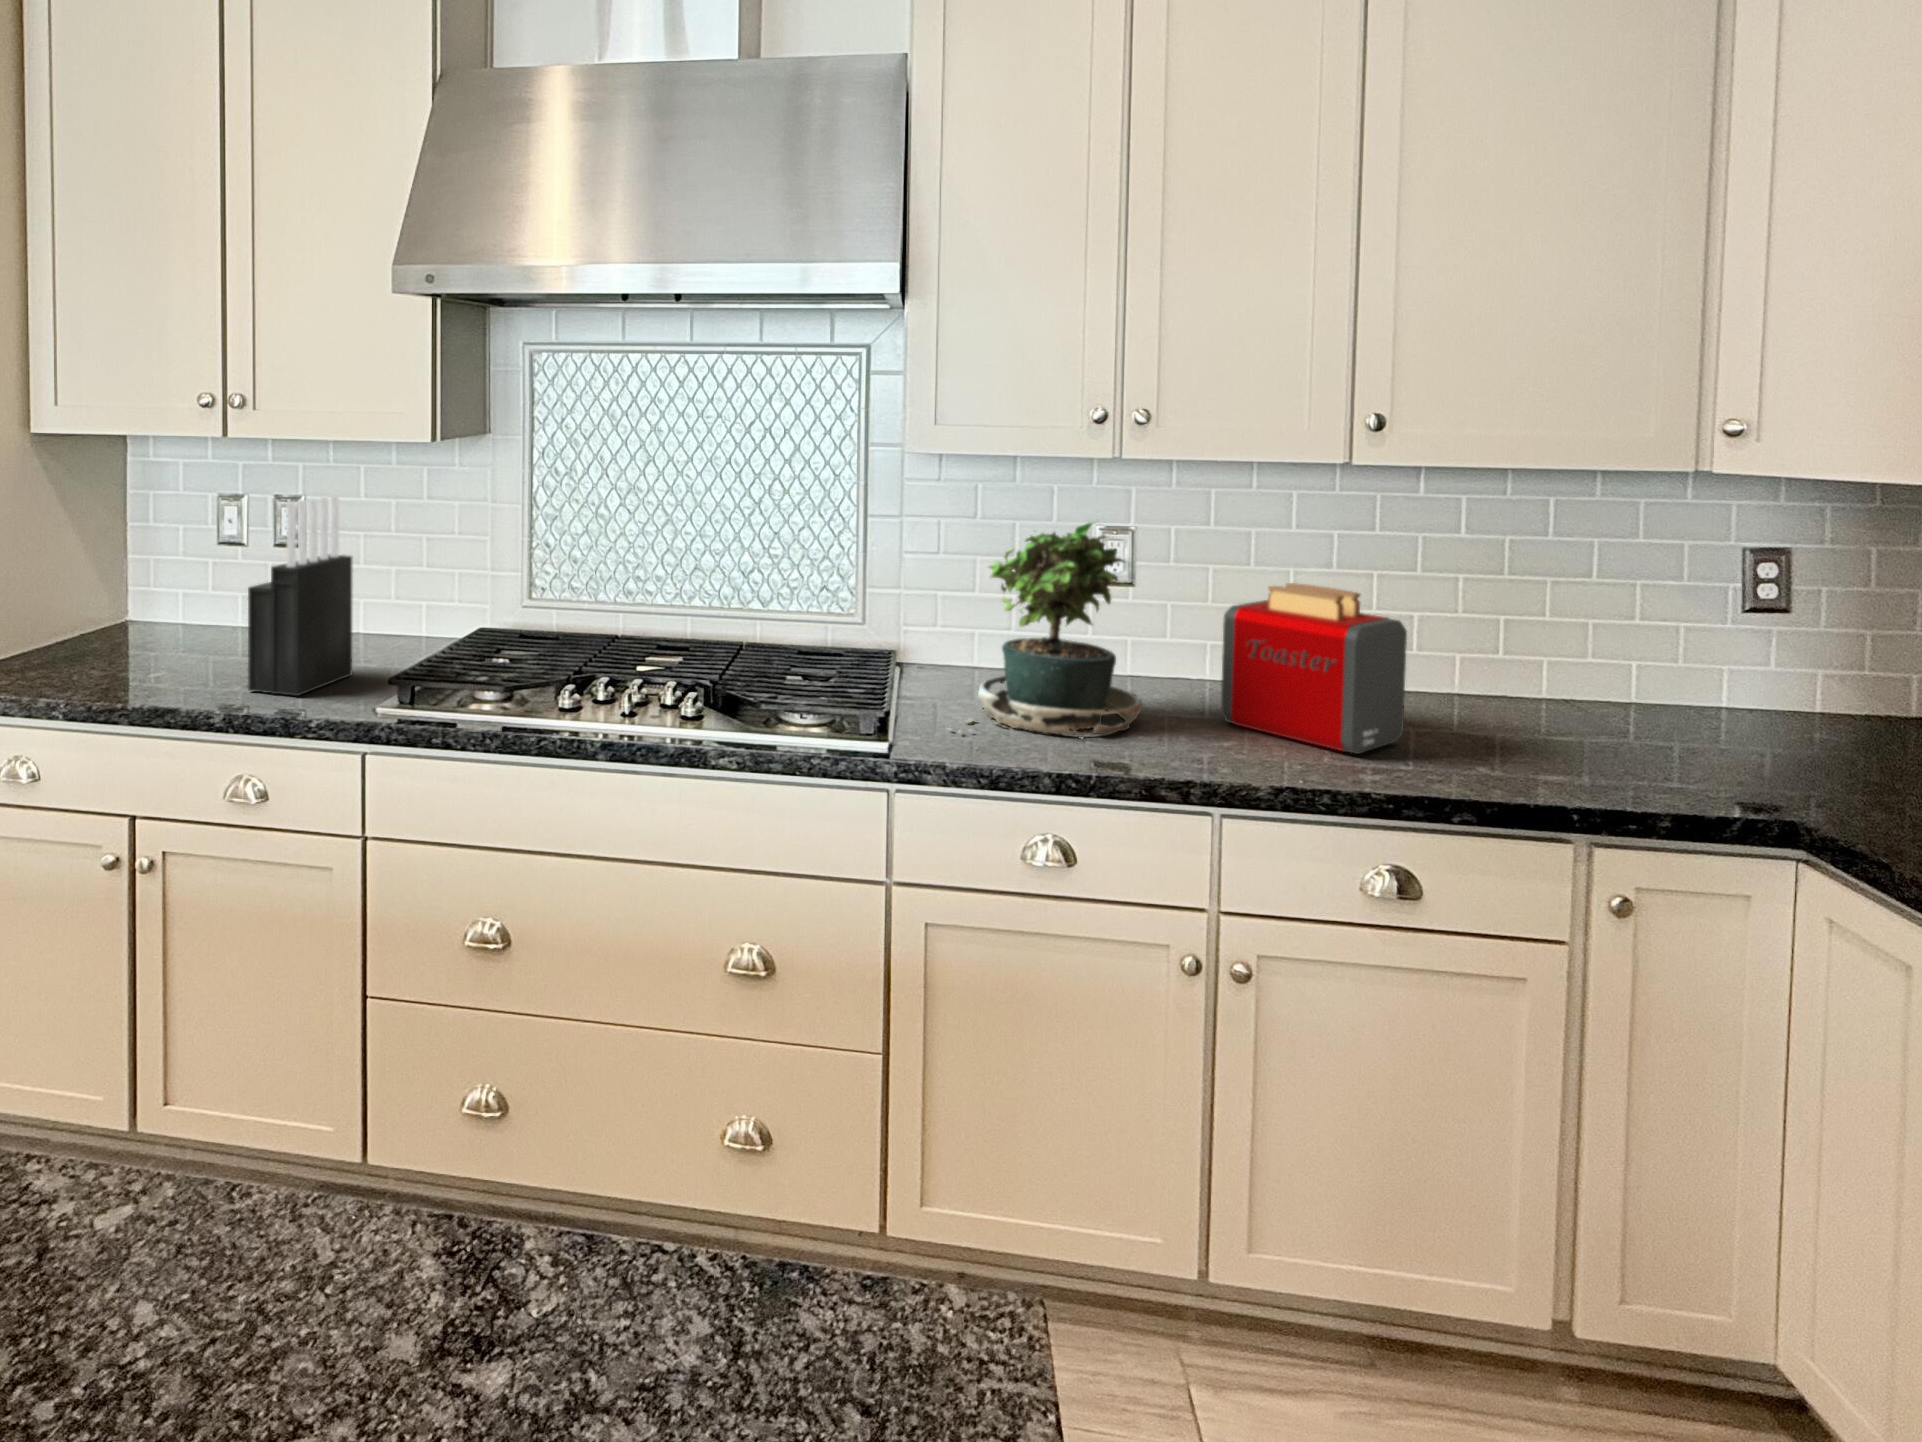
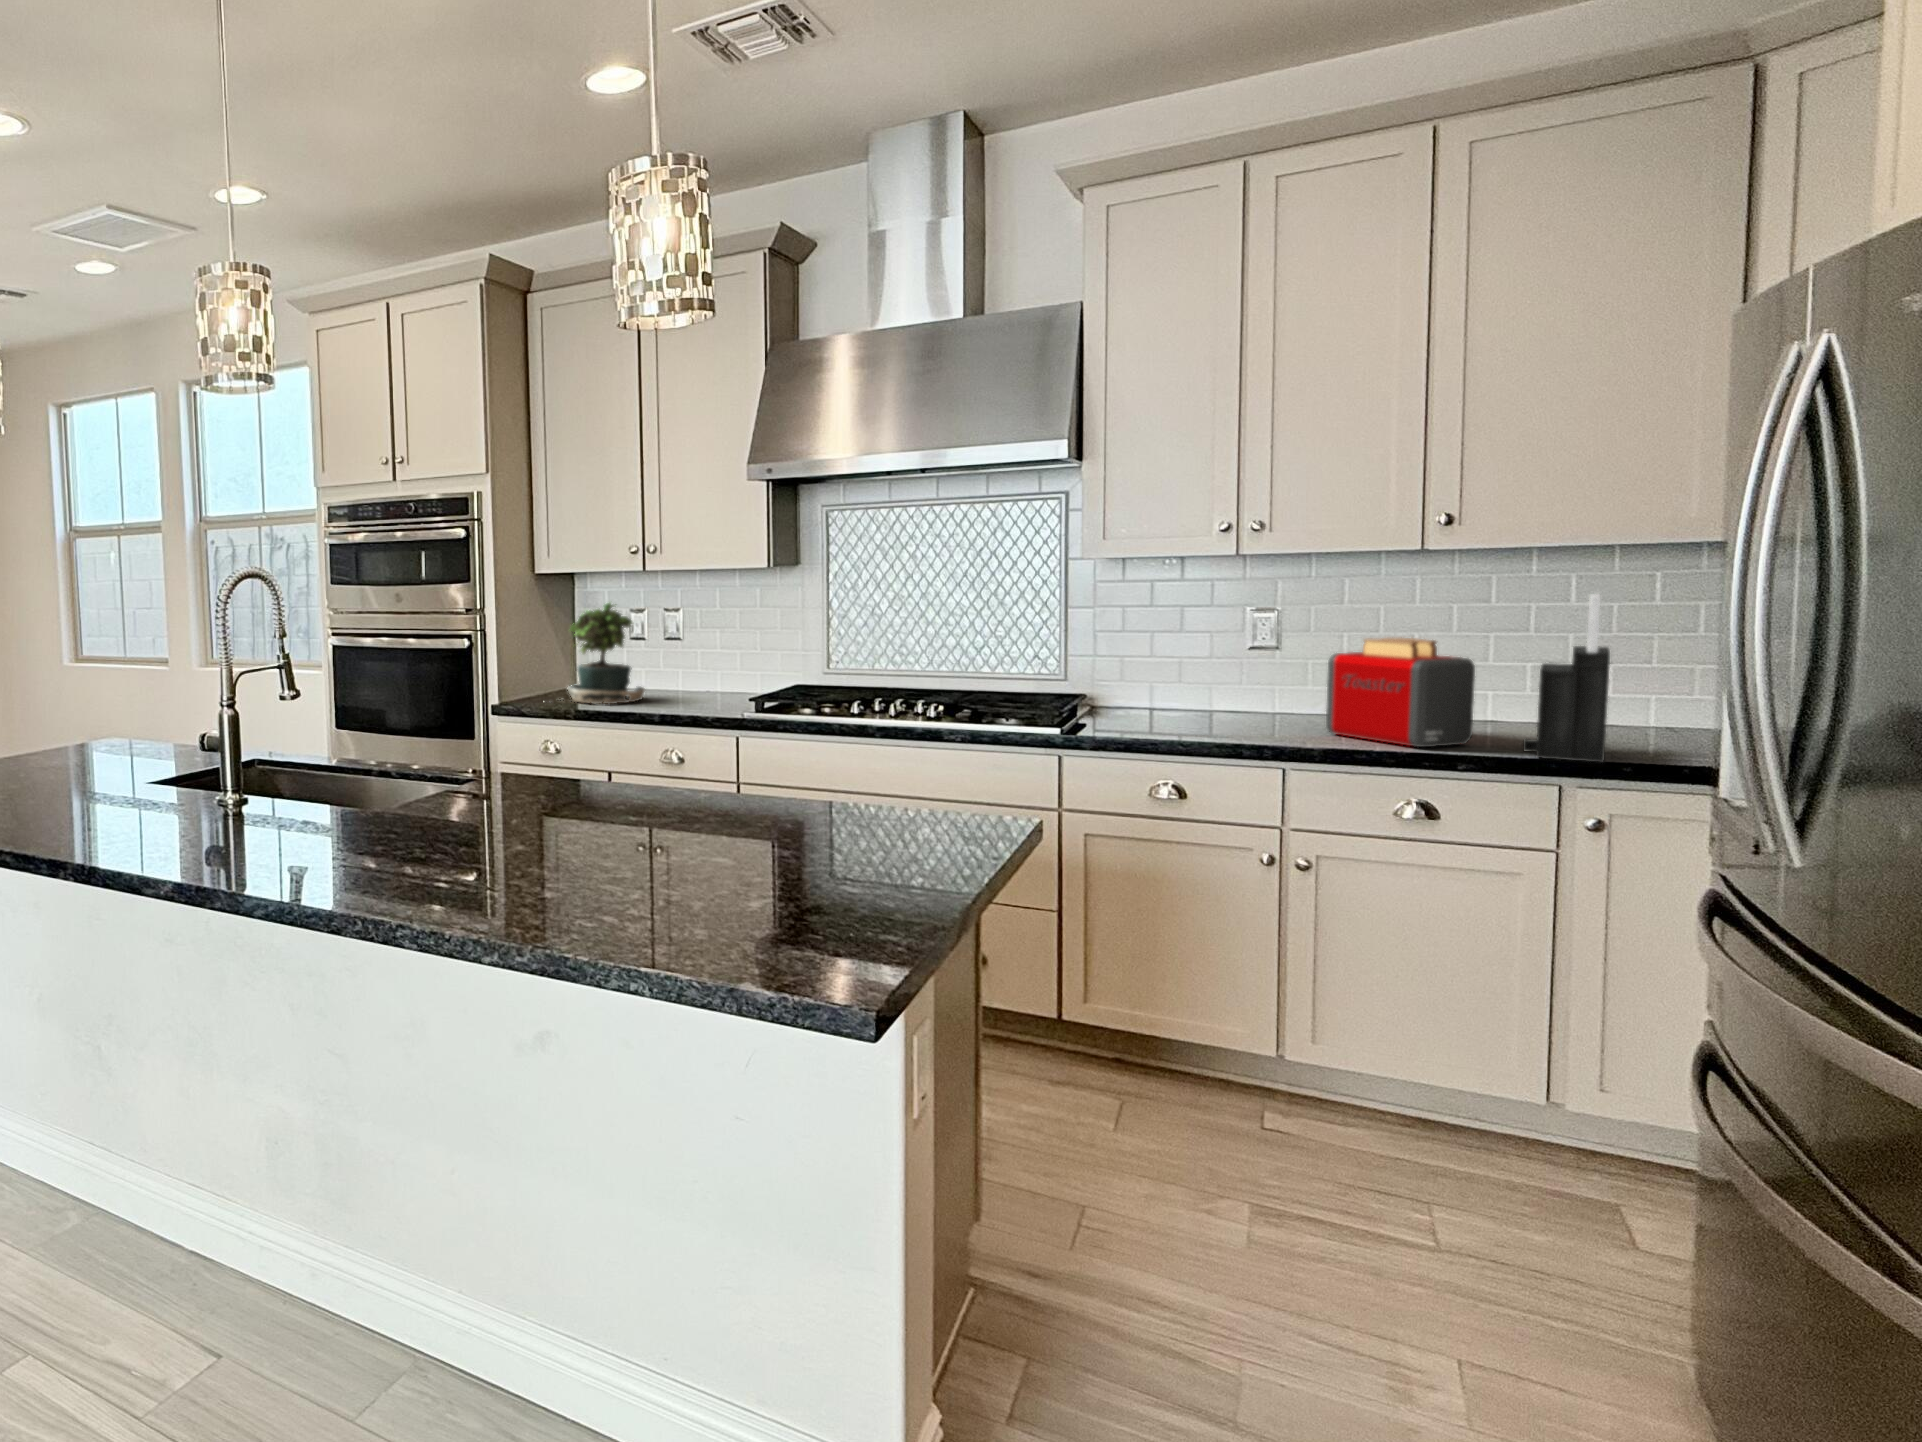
knife block: present [248,495,352,696] -> present [1523,594,1610,763]
potted plant: present [949,522,1143,735] -> present [543,603,645,704]

